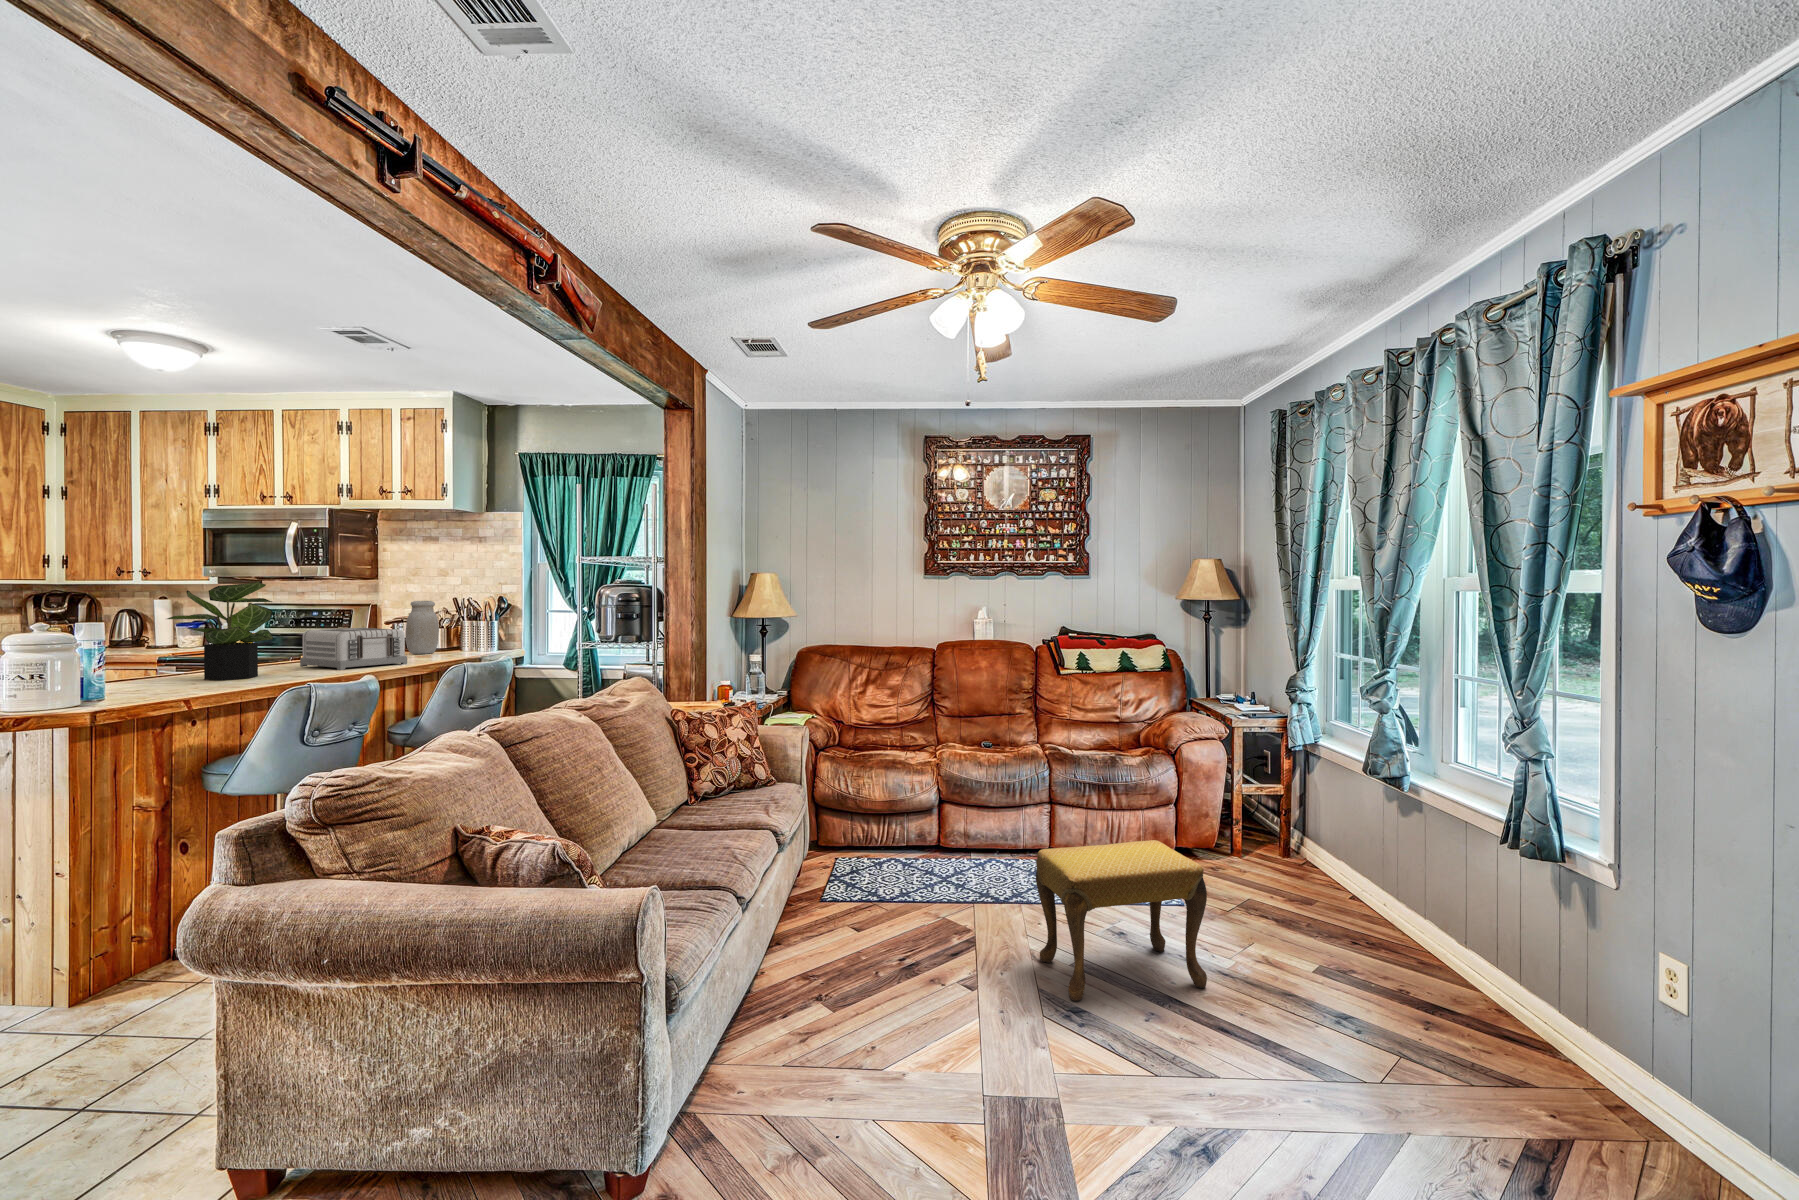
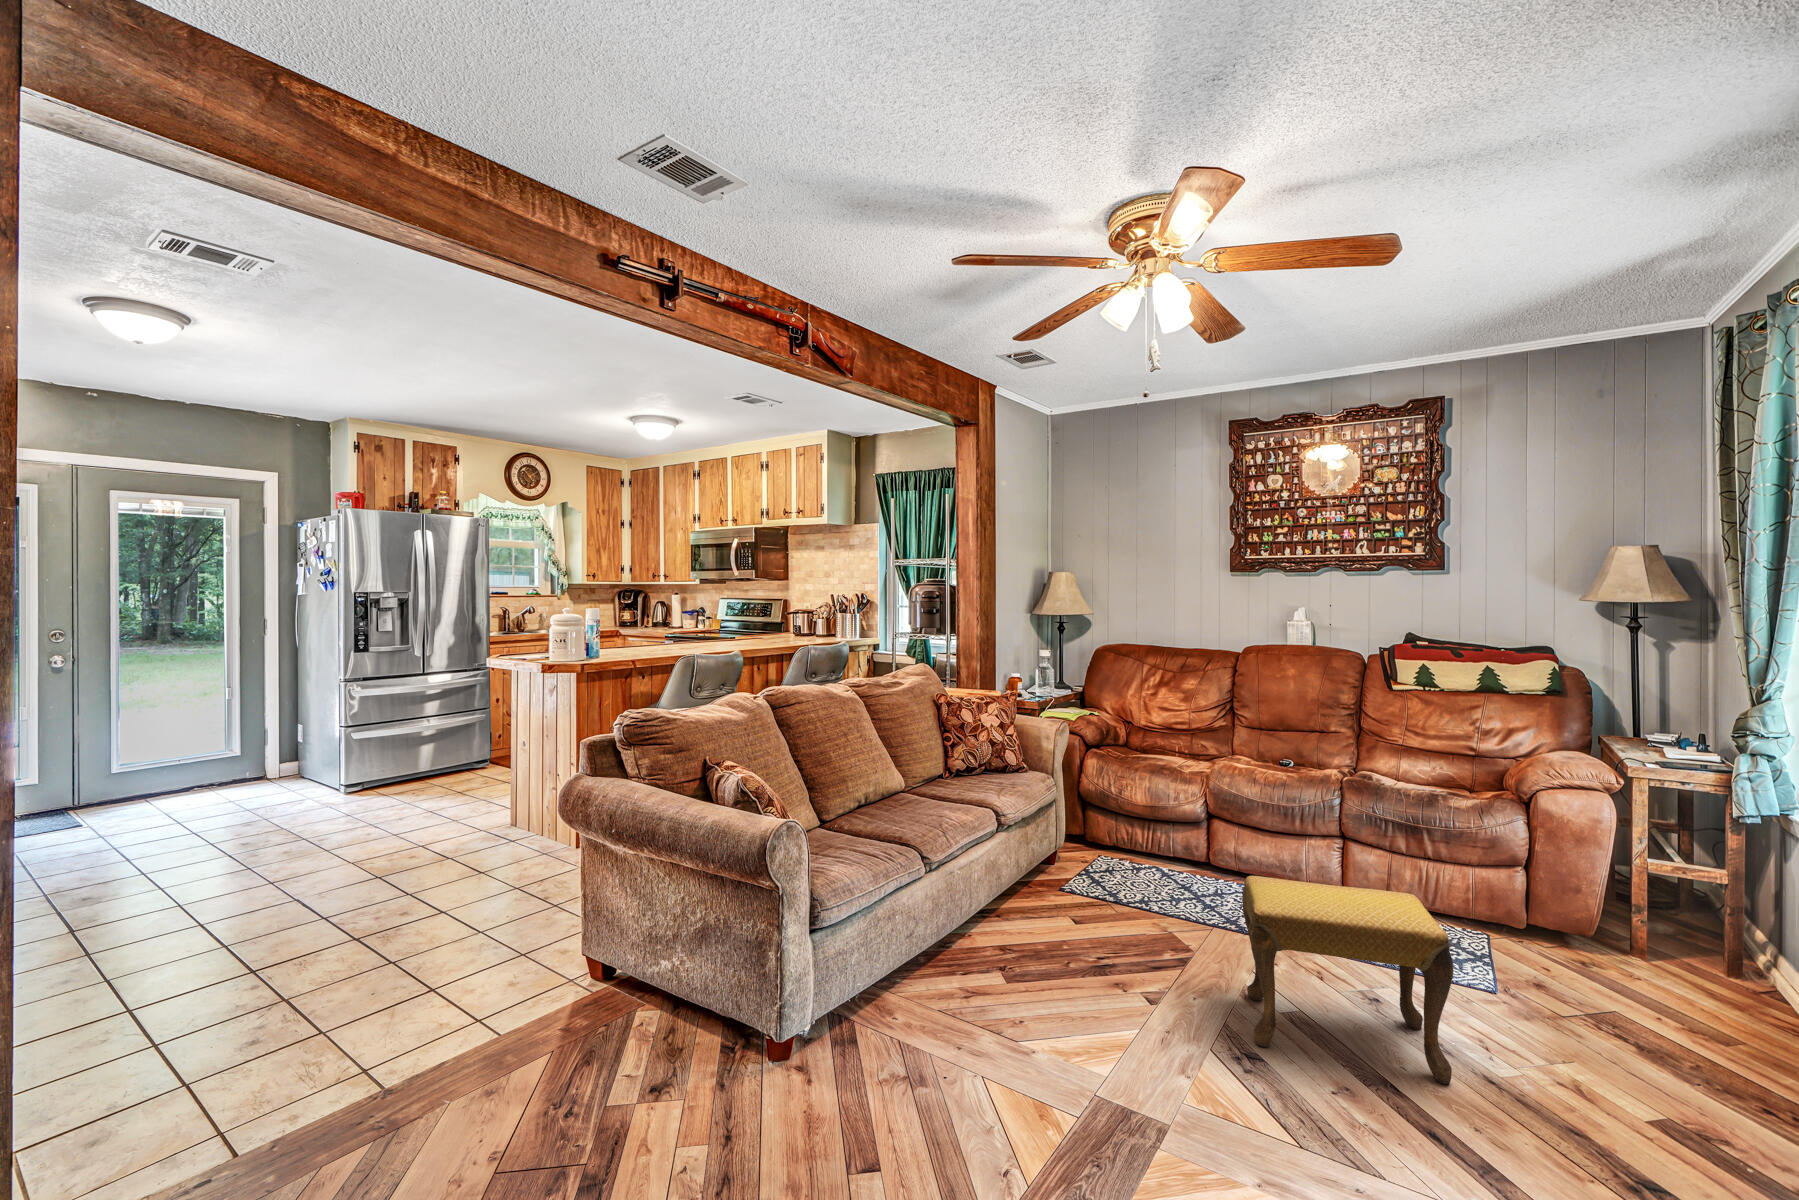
potted plant: present [167,581,274,680] -> none [640,583,699,650]
jar: present [406,601,439,654] -> none [796,597,818,637]
toaster: present [300,628,407,670] -> none [721,616,783,647]

